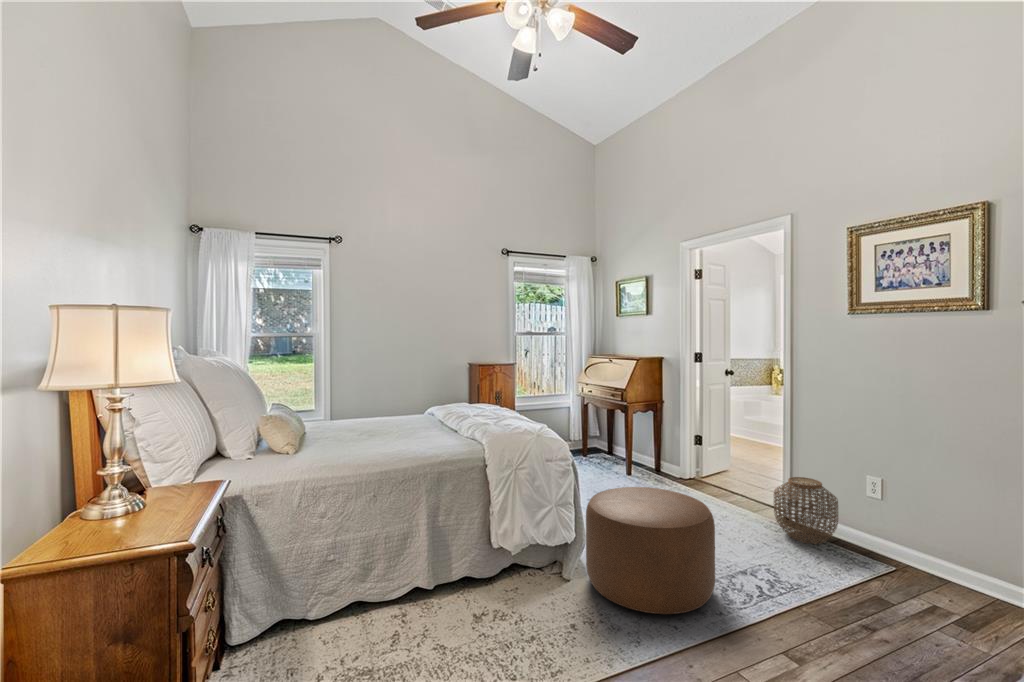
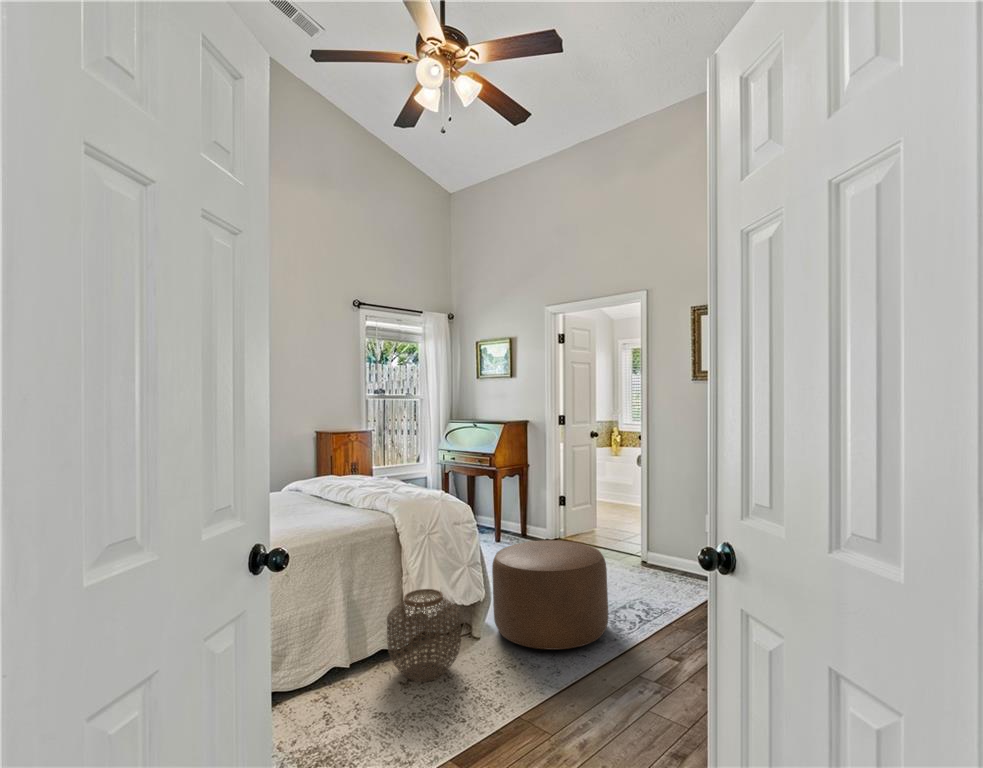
woven basket: present [774,477,838,544] -> present [387,589,461,682]

